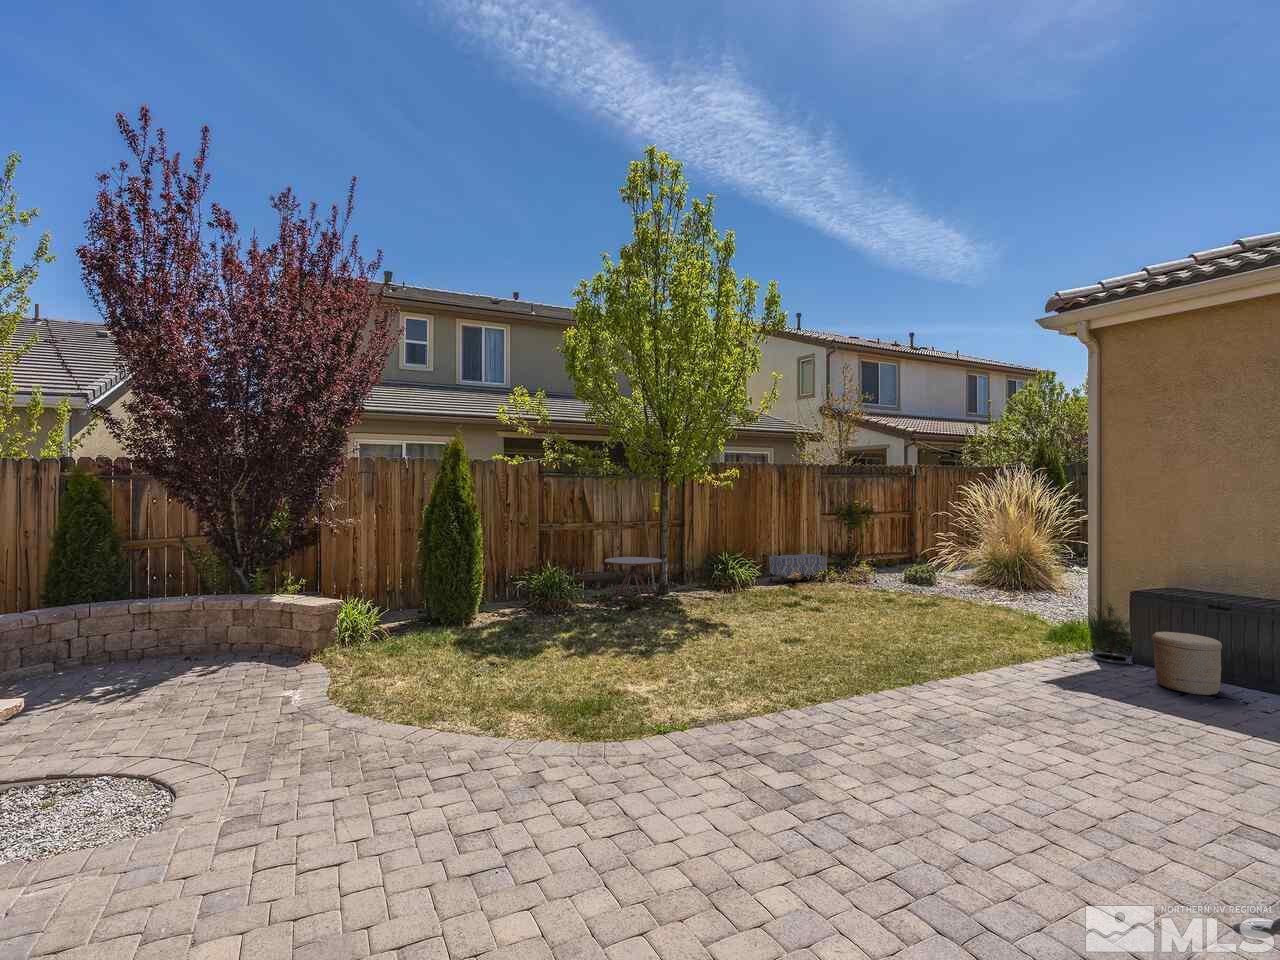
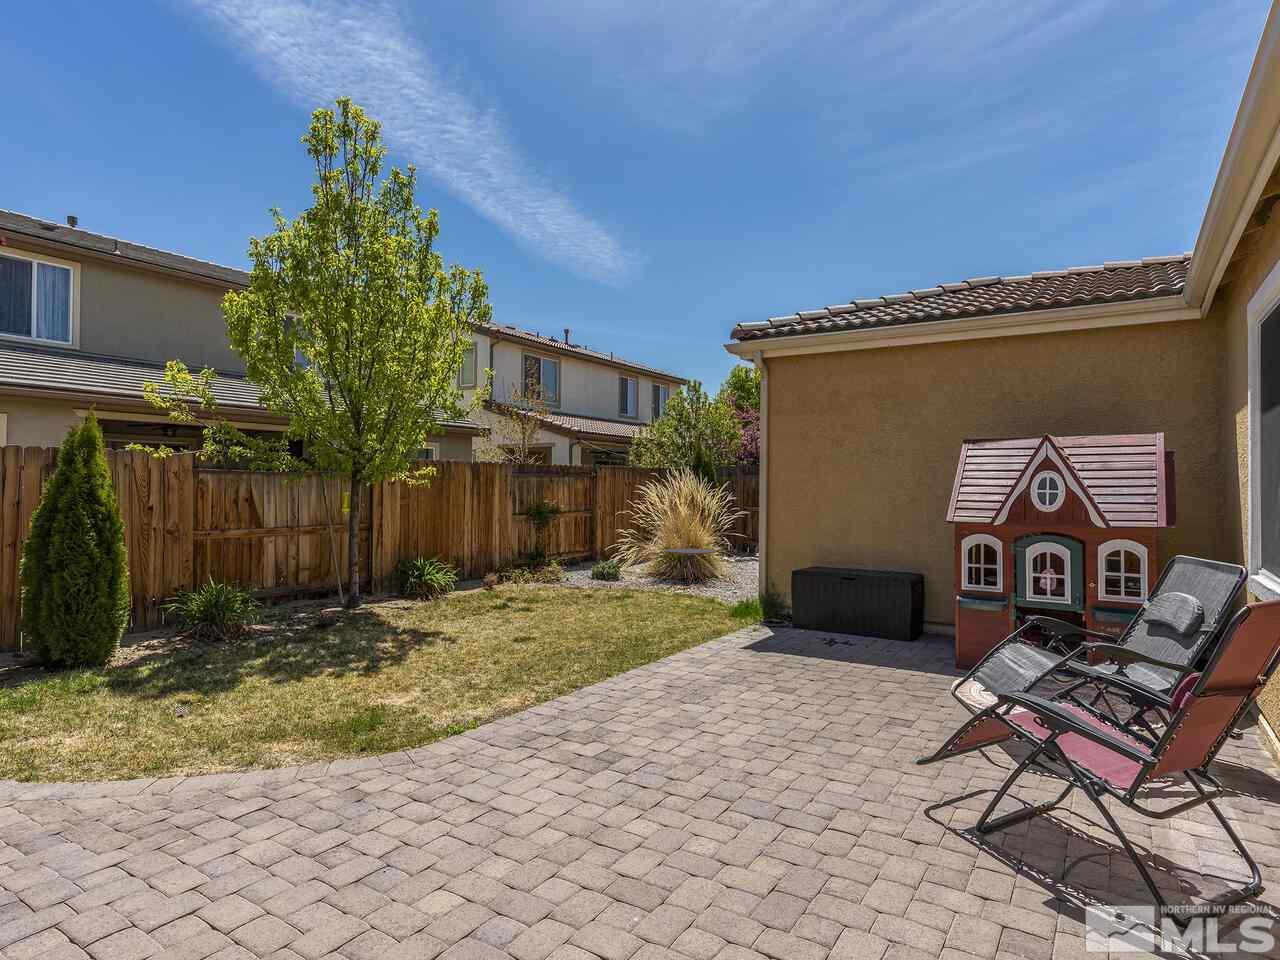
bench: present [769,554,827,585] -> none [464,555,524,589]
round table: present [605,557,662,602] -> present [665,549,715,587]
woven basket: present [1152,632,1222,695] -> none [805,597,846,640]

